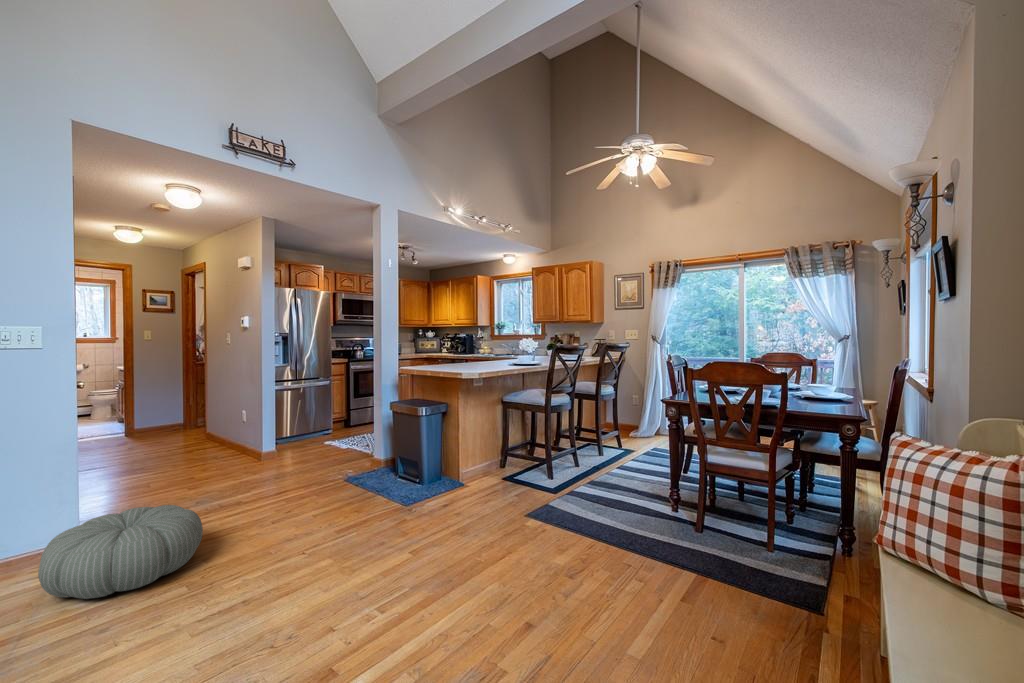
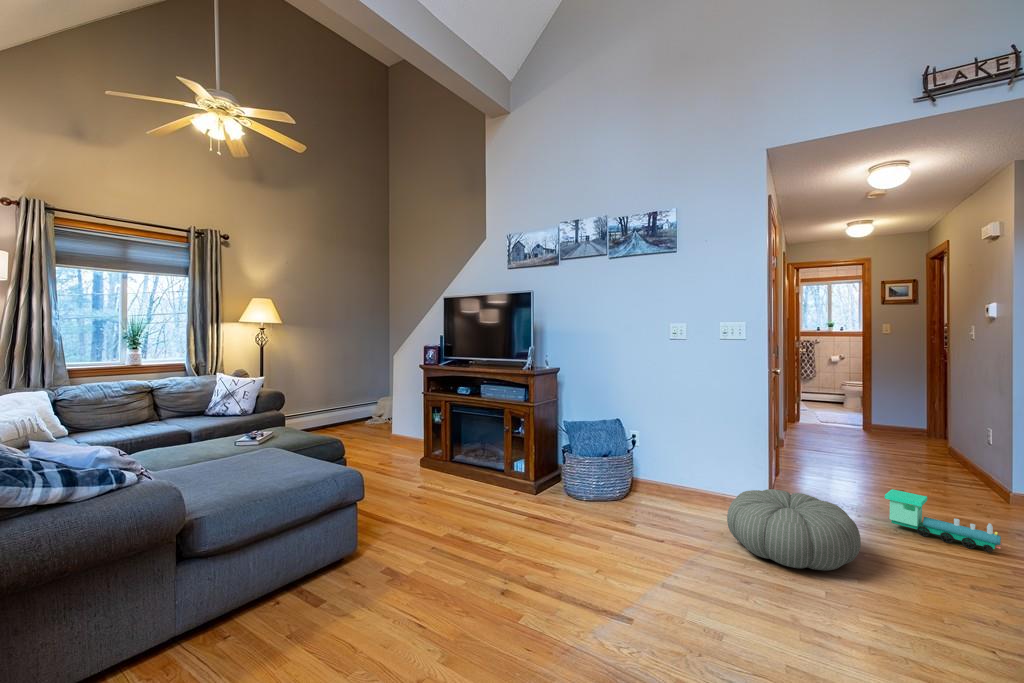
toy train: none [200,472,278,505] -> present [885,489,1002,552]

